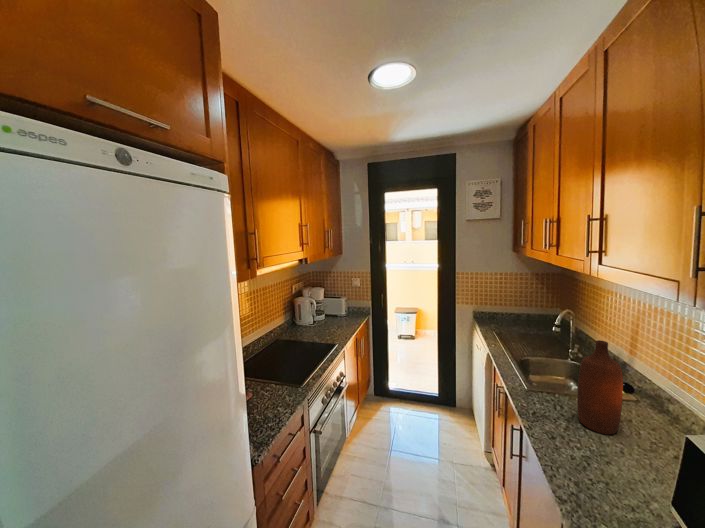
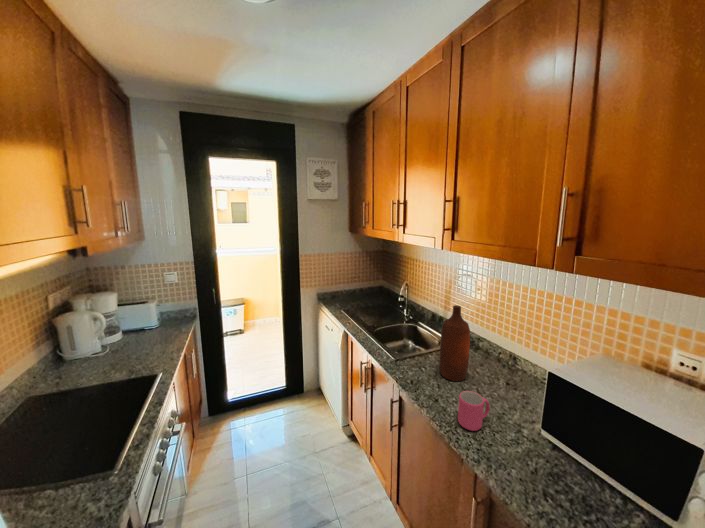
mug: none [566,432,614,481] -> present [458,391,490,431]

